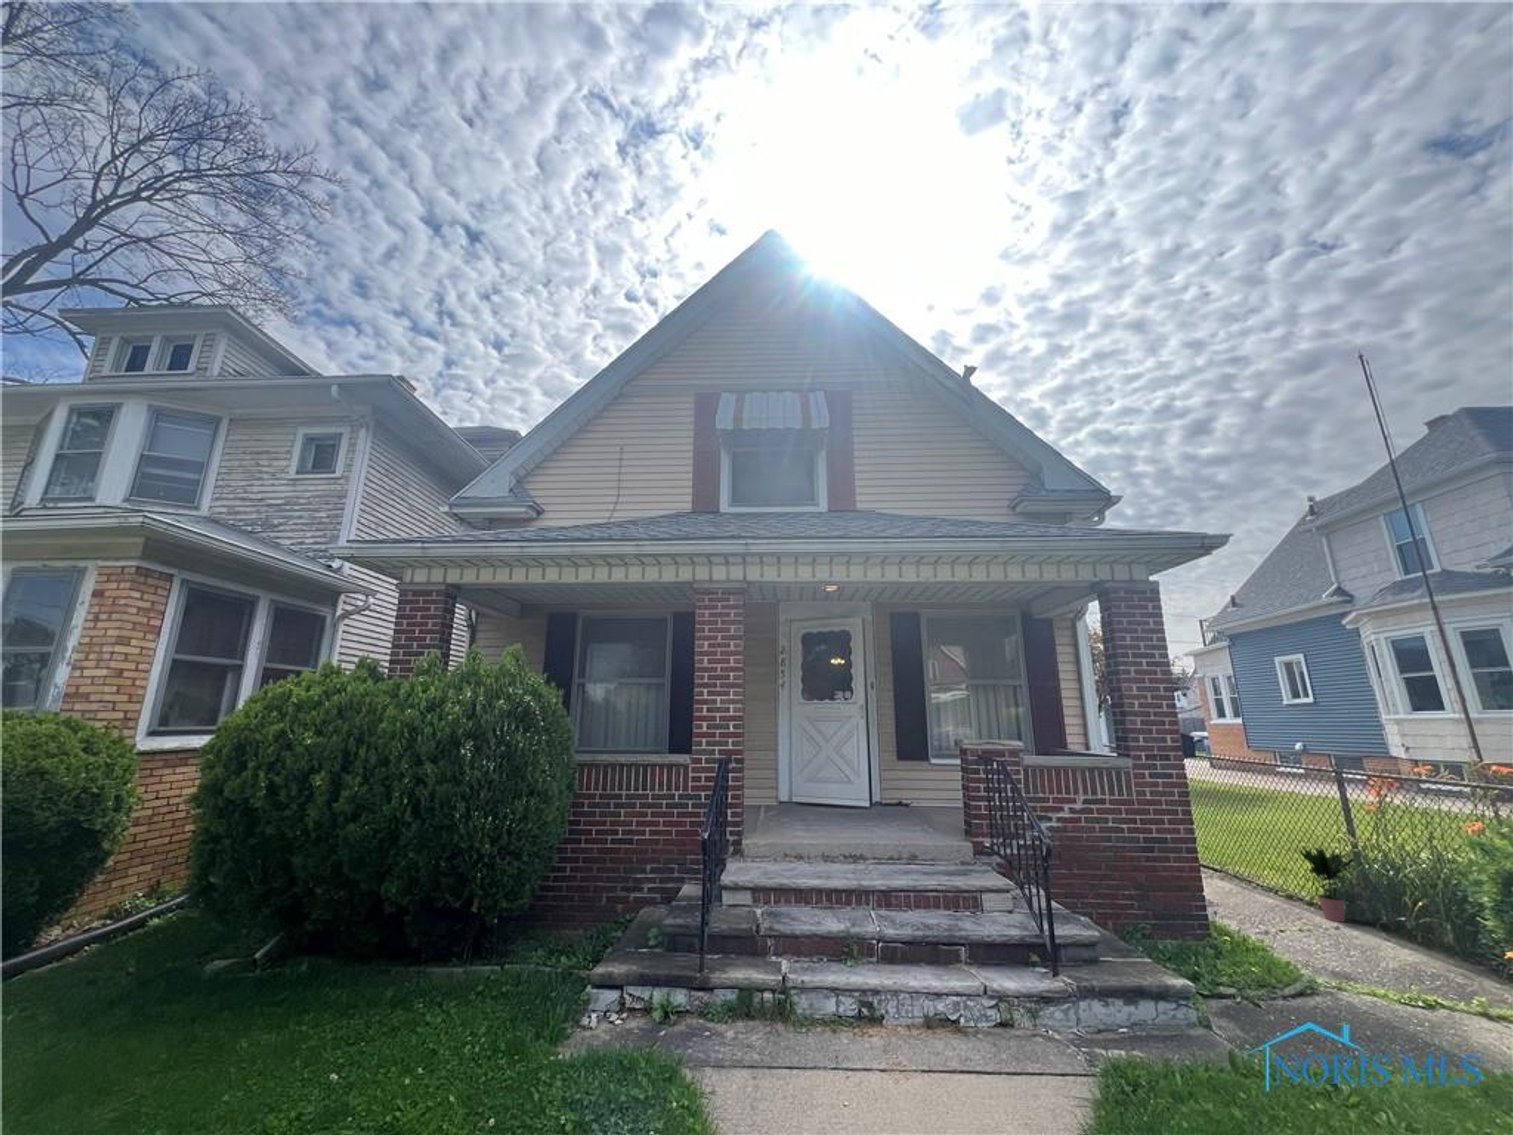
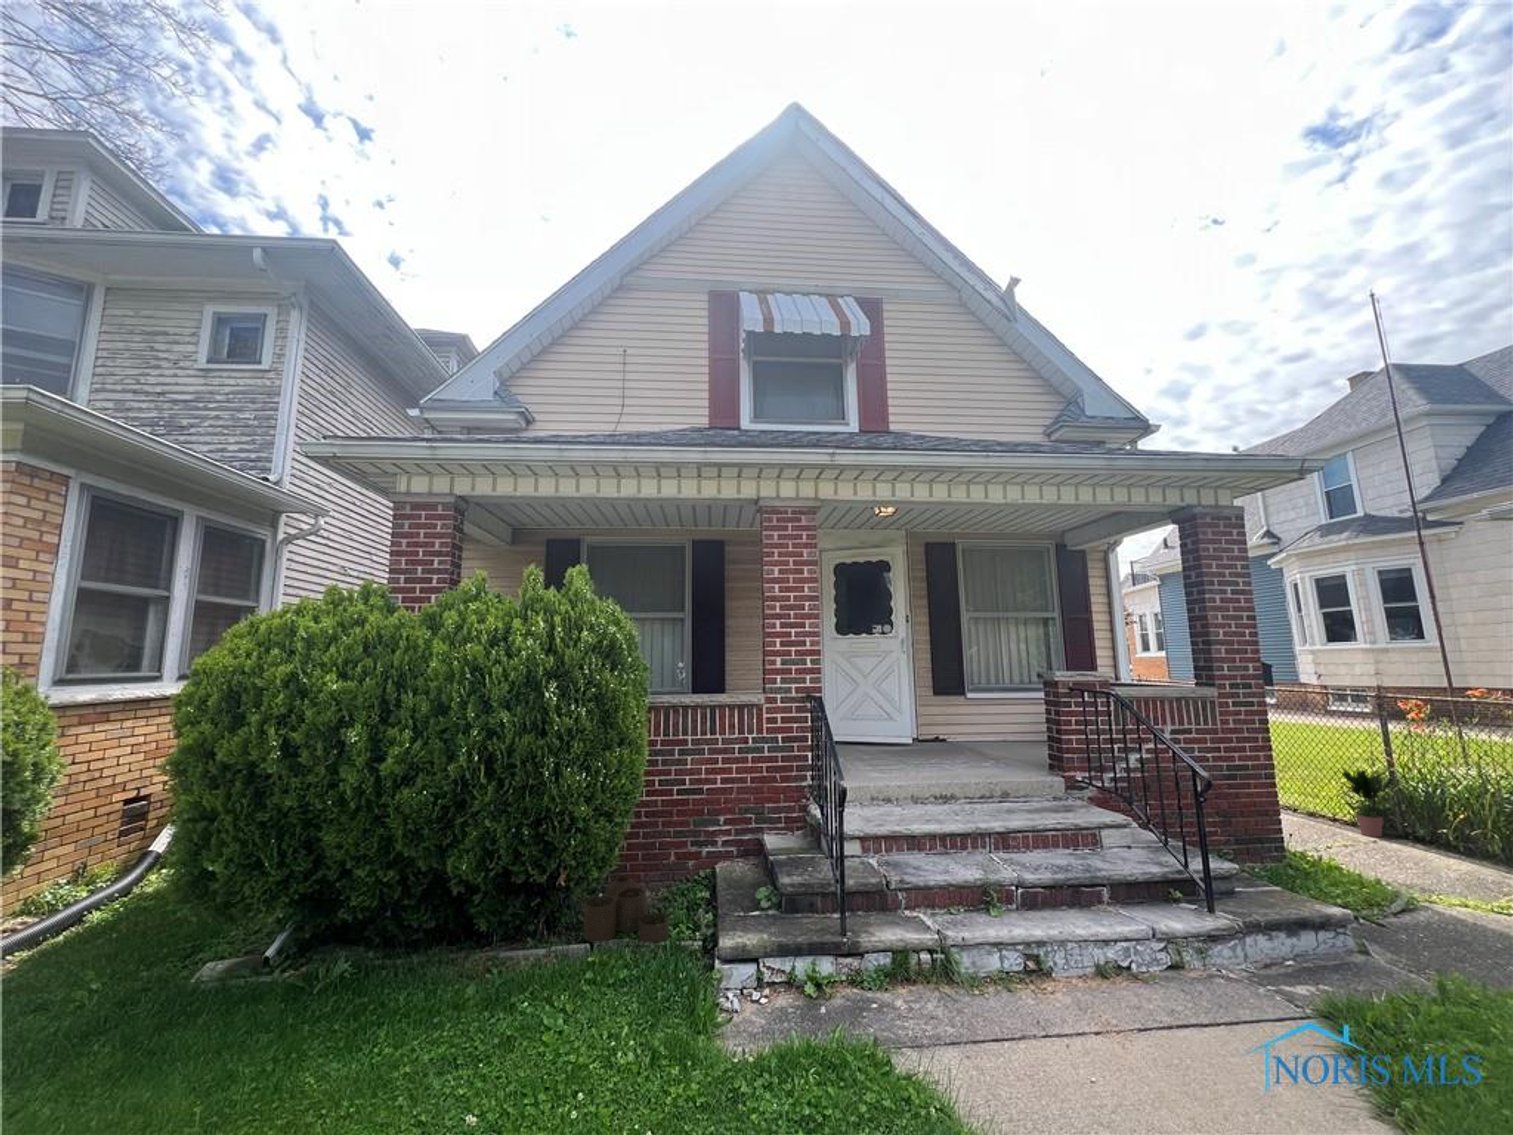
woven basket: none [506,912,578,972] -> present [584,877,669,943]

